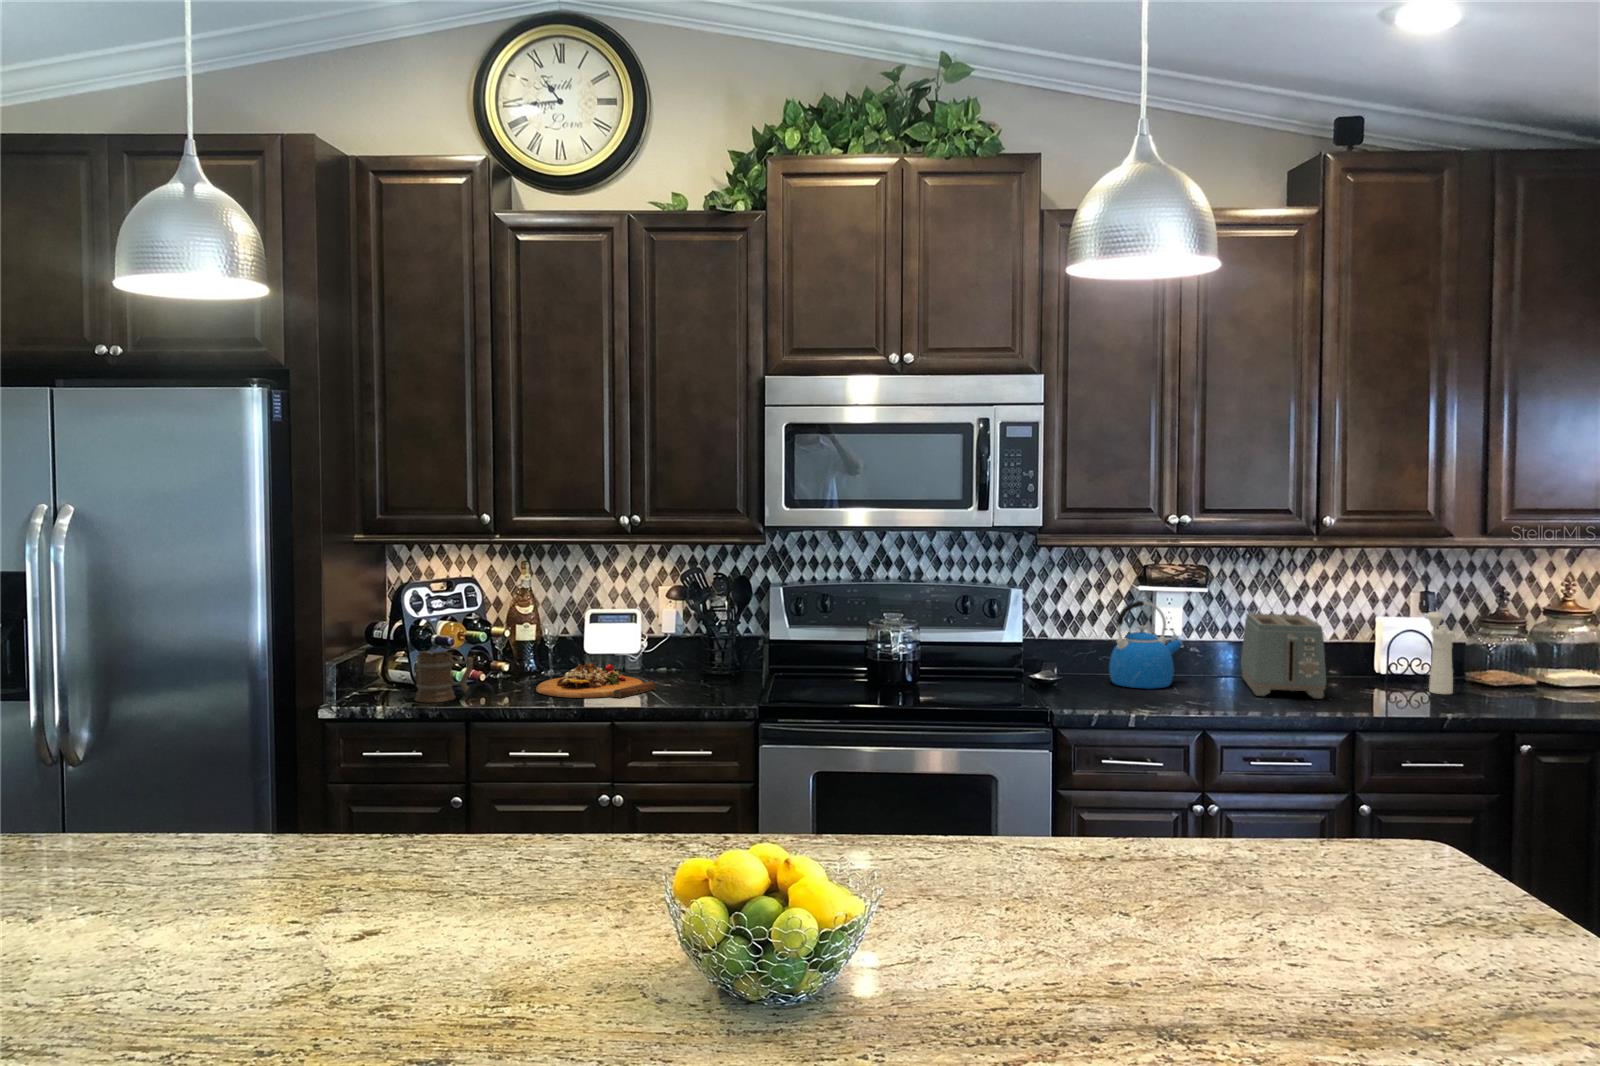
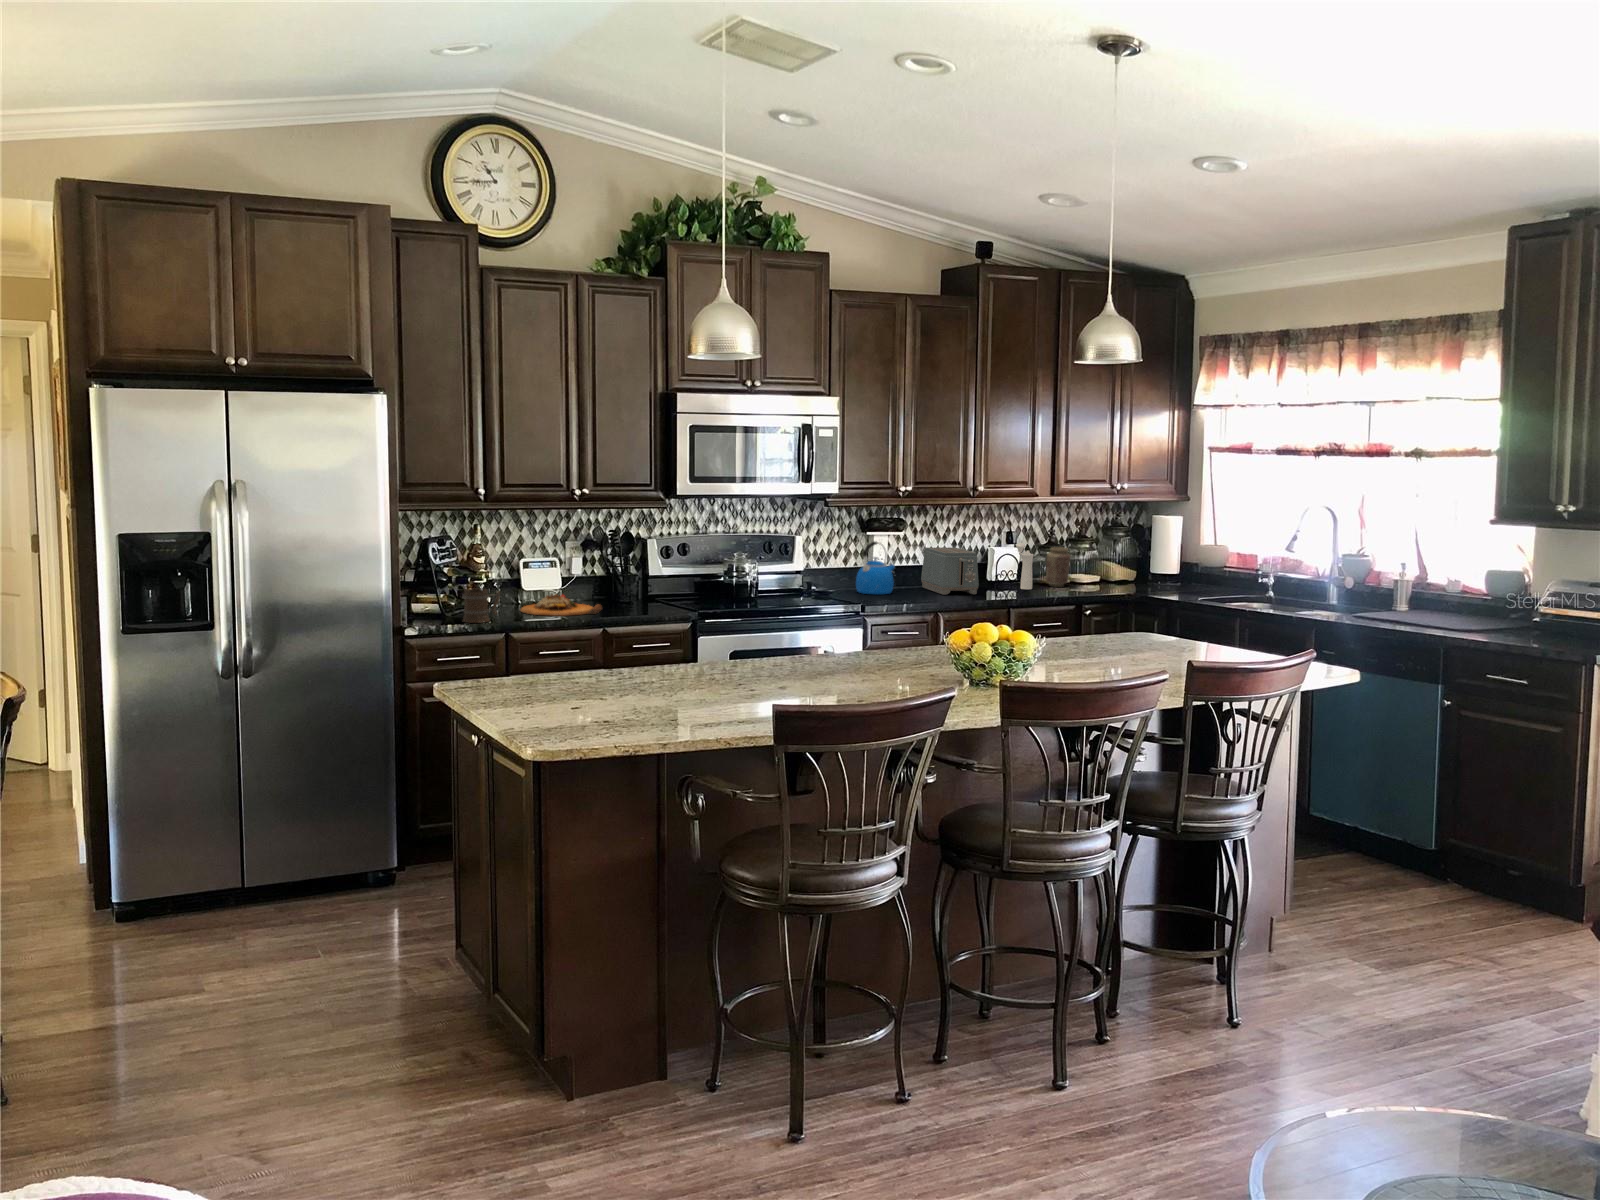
vase: none [1490,621,1540,692] -> present [1046,547,1070,587]

